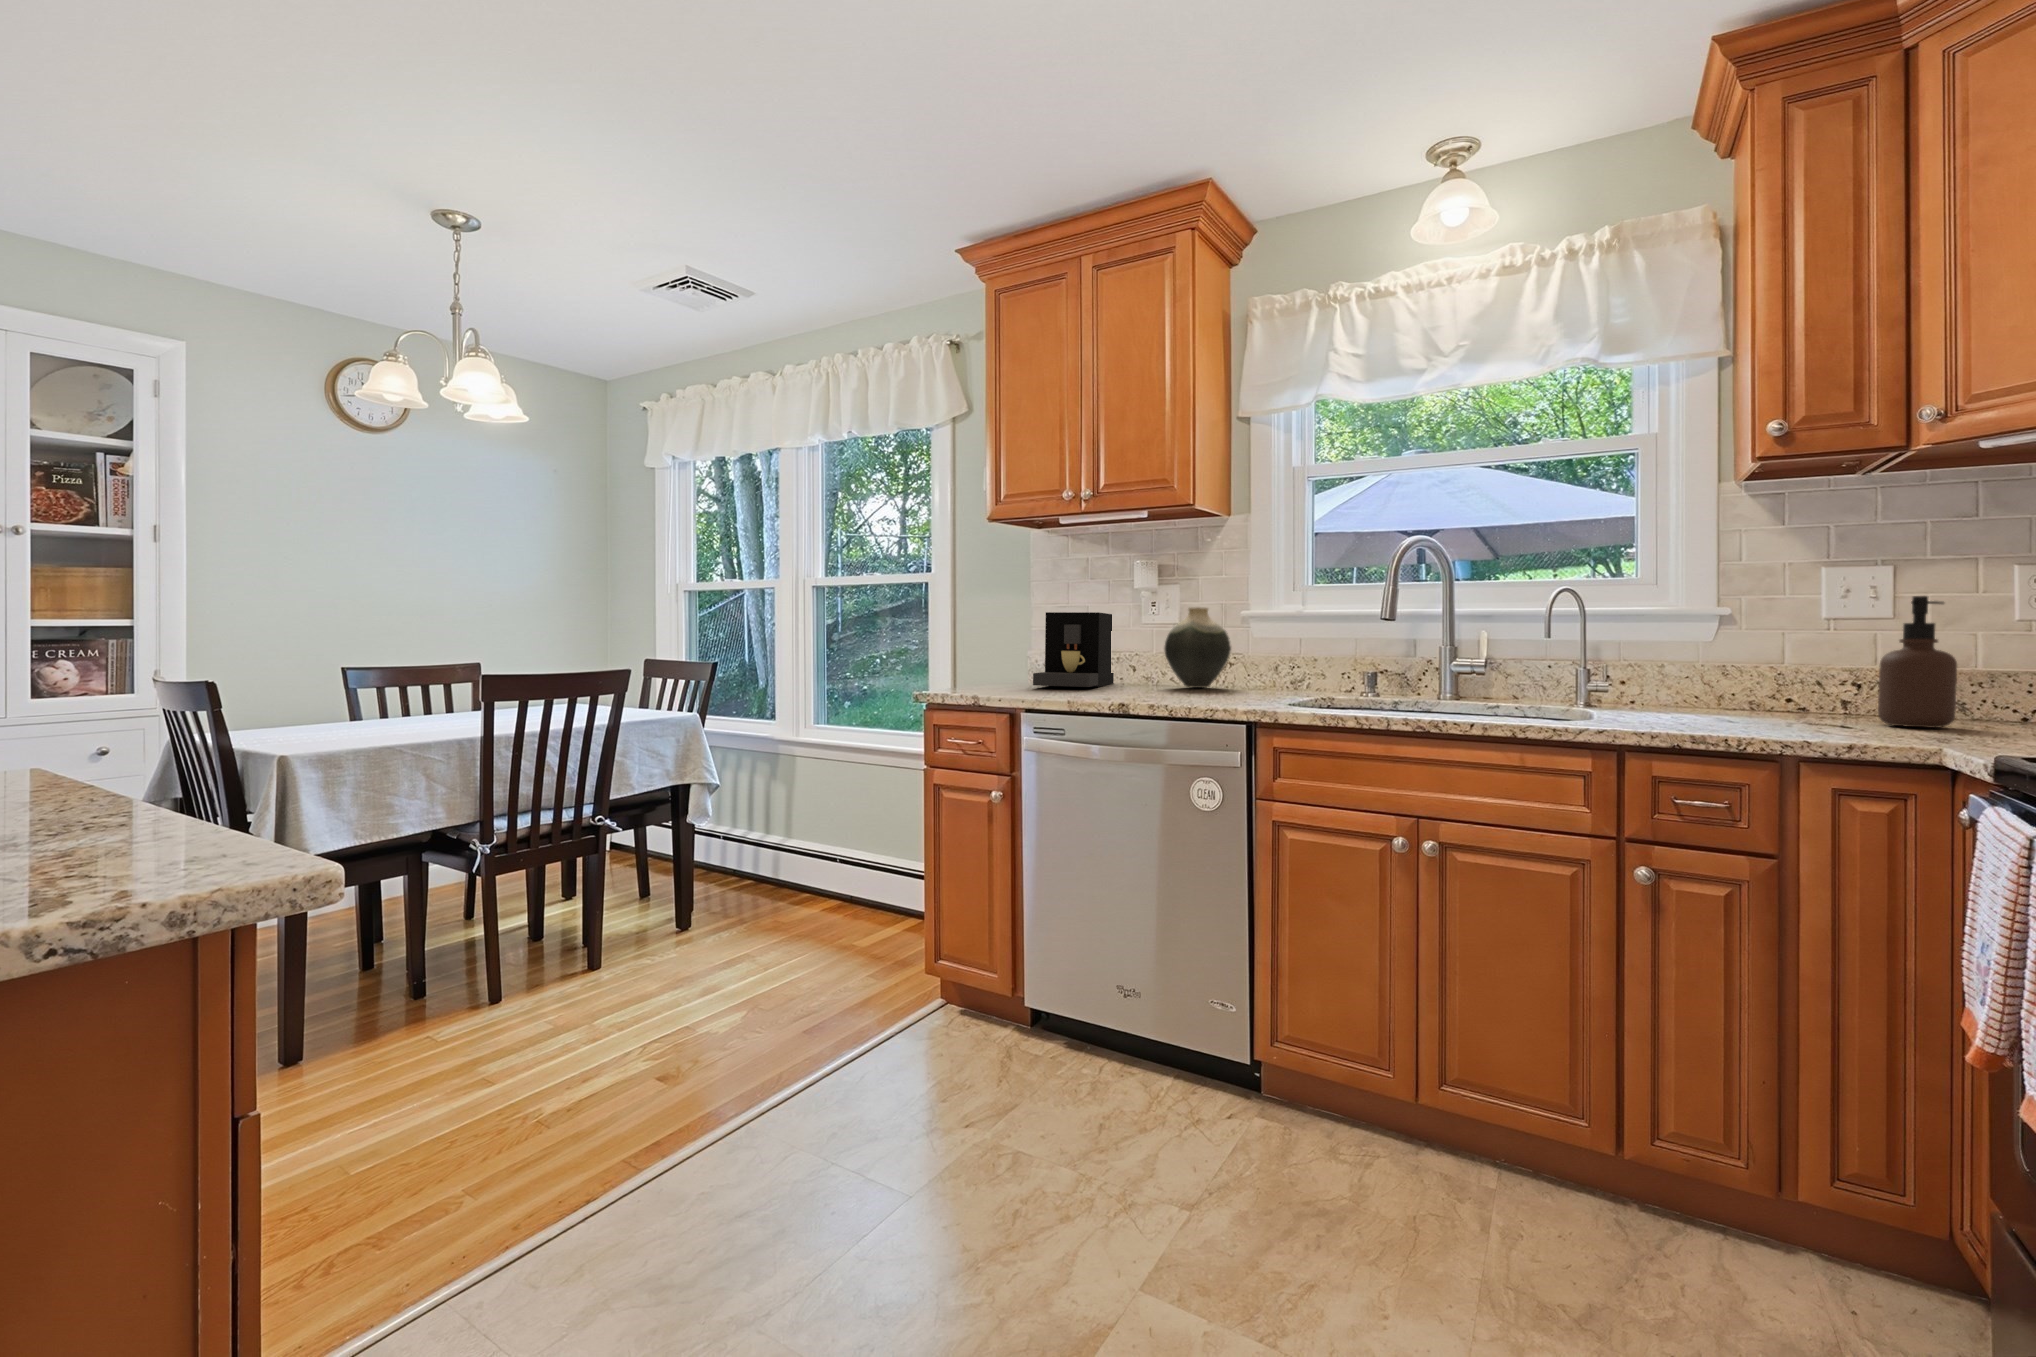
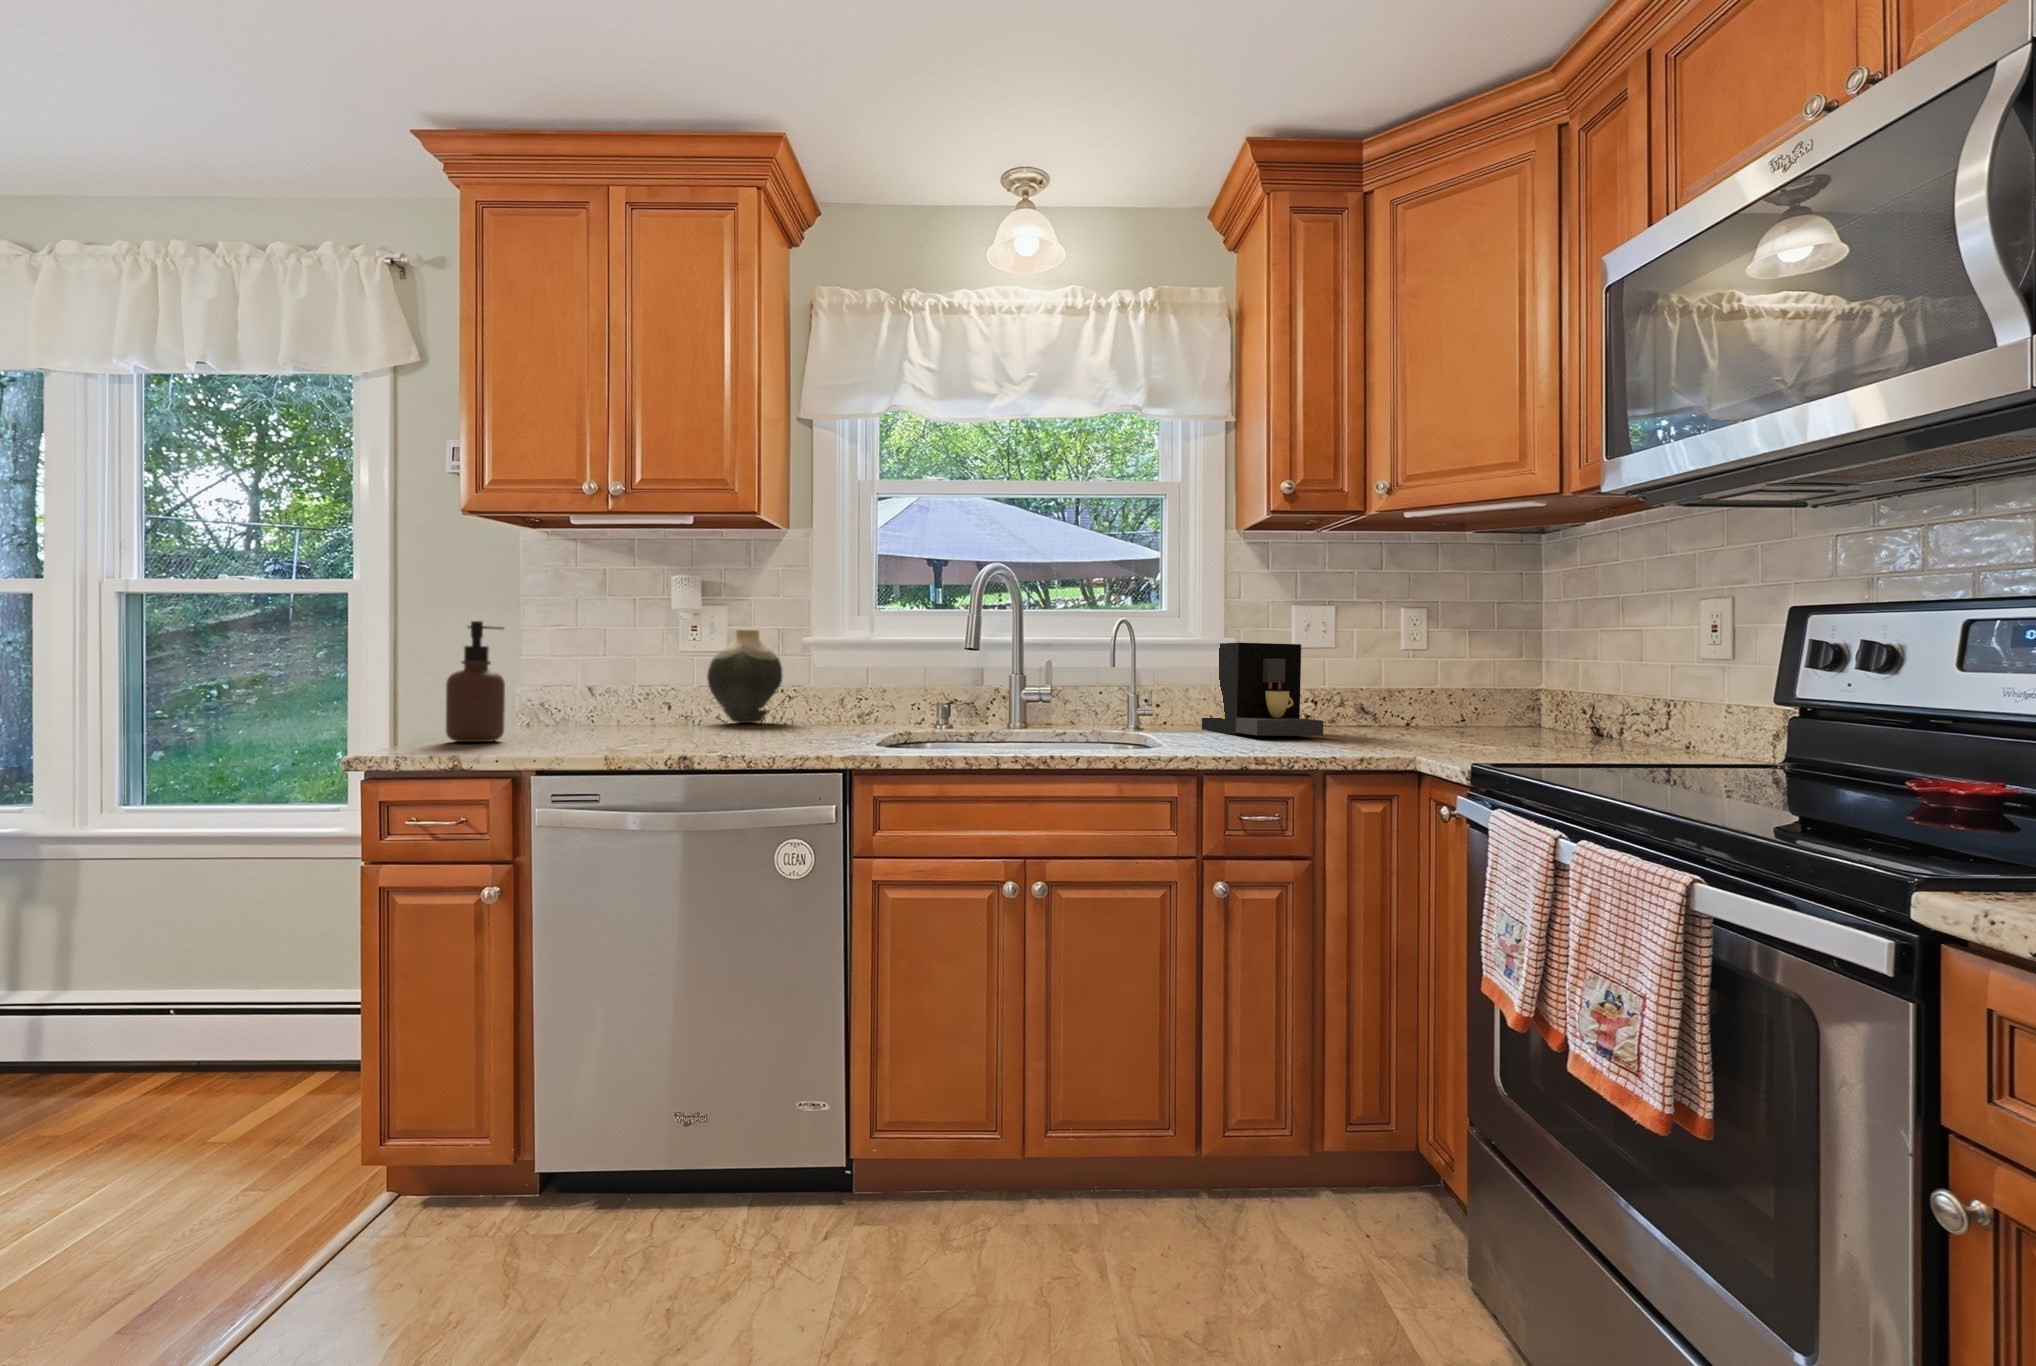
soap dispenser: present [1878,596,1957,728] -> present [446,621,505,742]
coffee maker: present [1033,612,1114,687] -> present [1202,643,1323,736]

